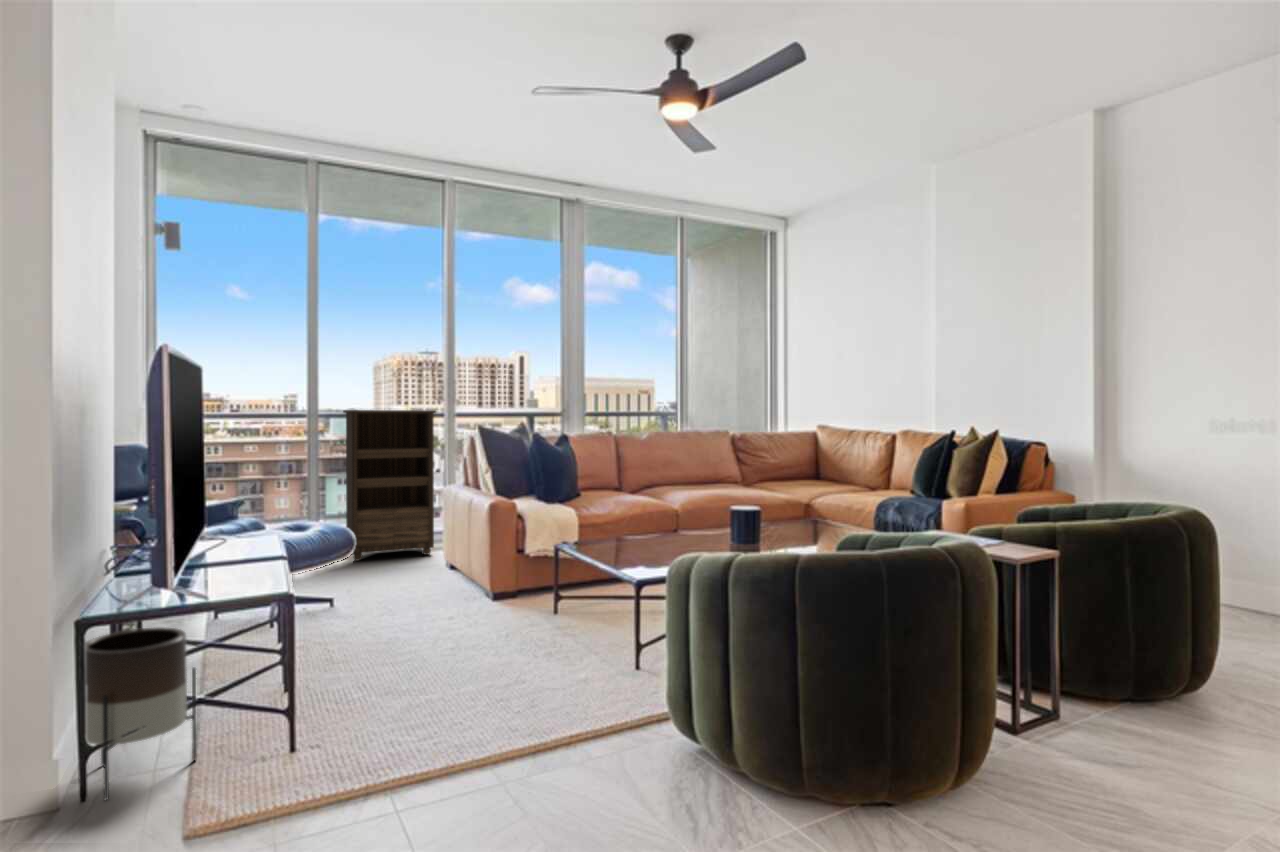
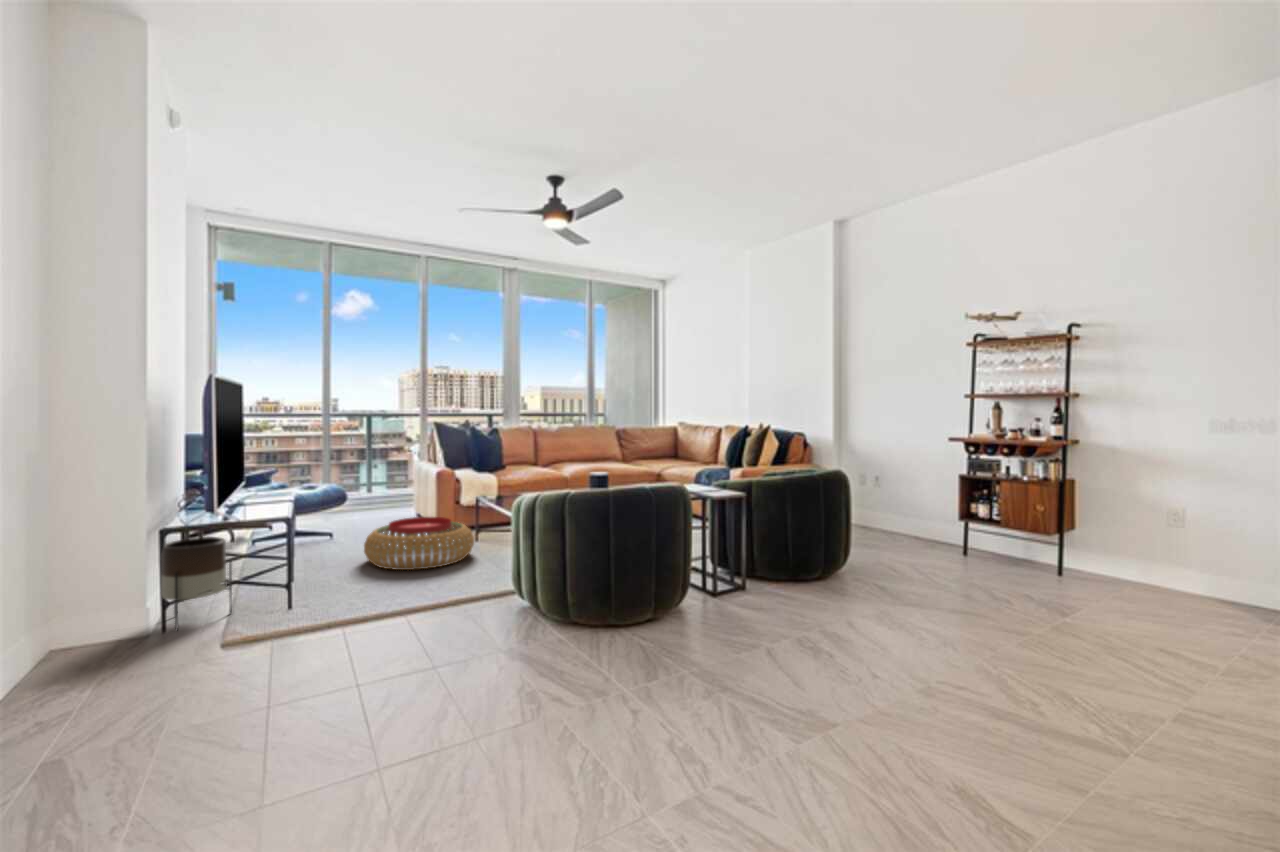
bookshelf: present [343,410,436,561] -> none [349,411,413,513]
pouf: none [391,578,561,670] -> present [364,517,474,570]

